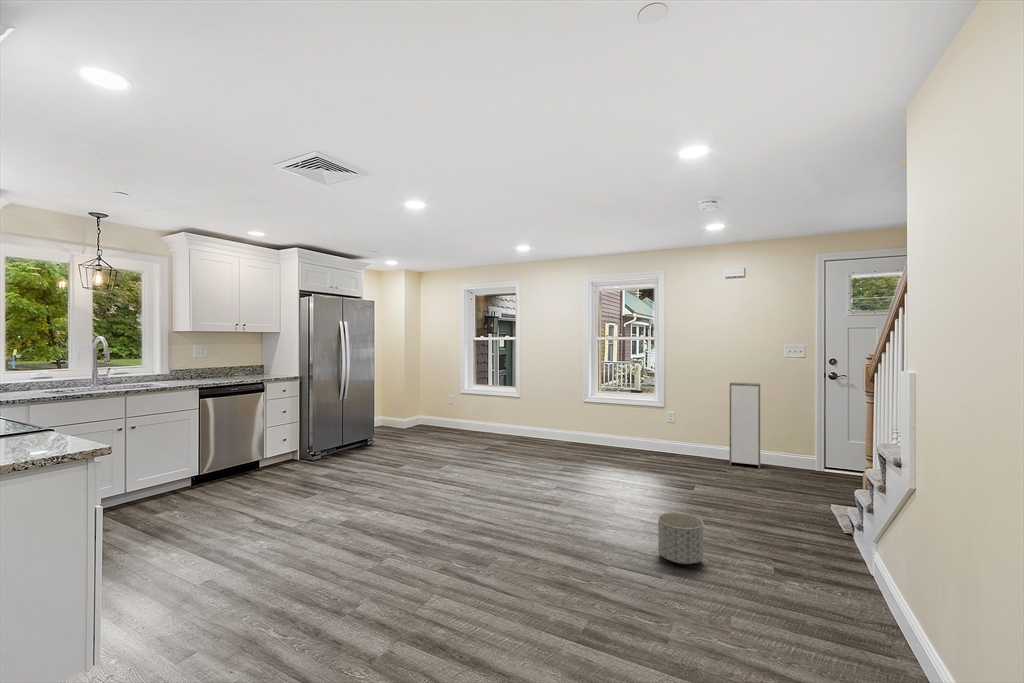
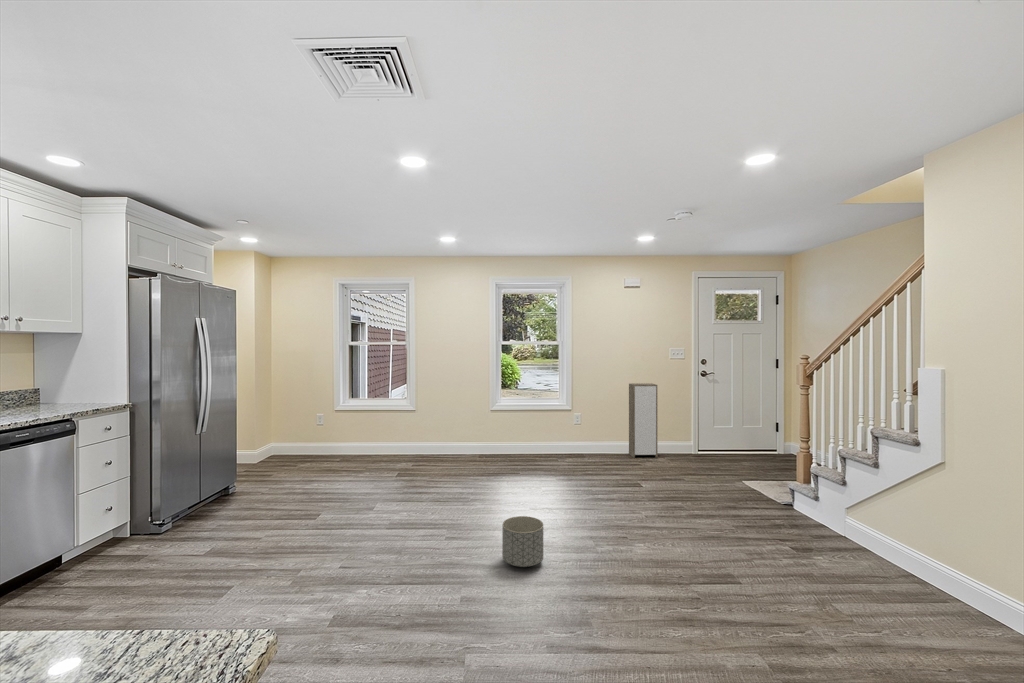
planter: present [658,513,703,565] -> present [502,516,543,567]

